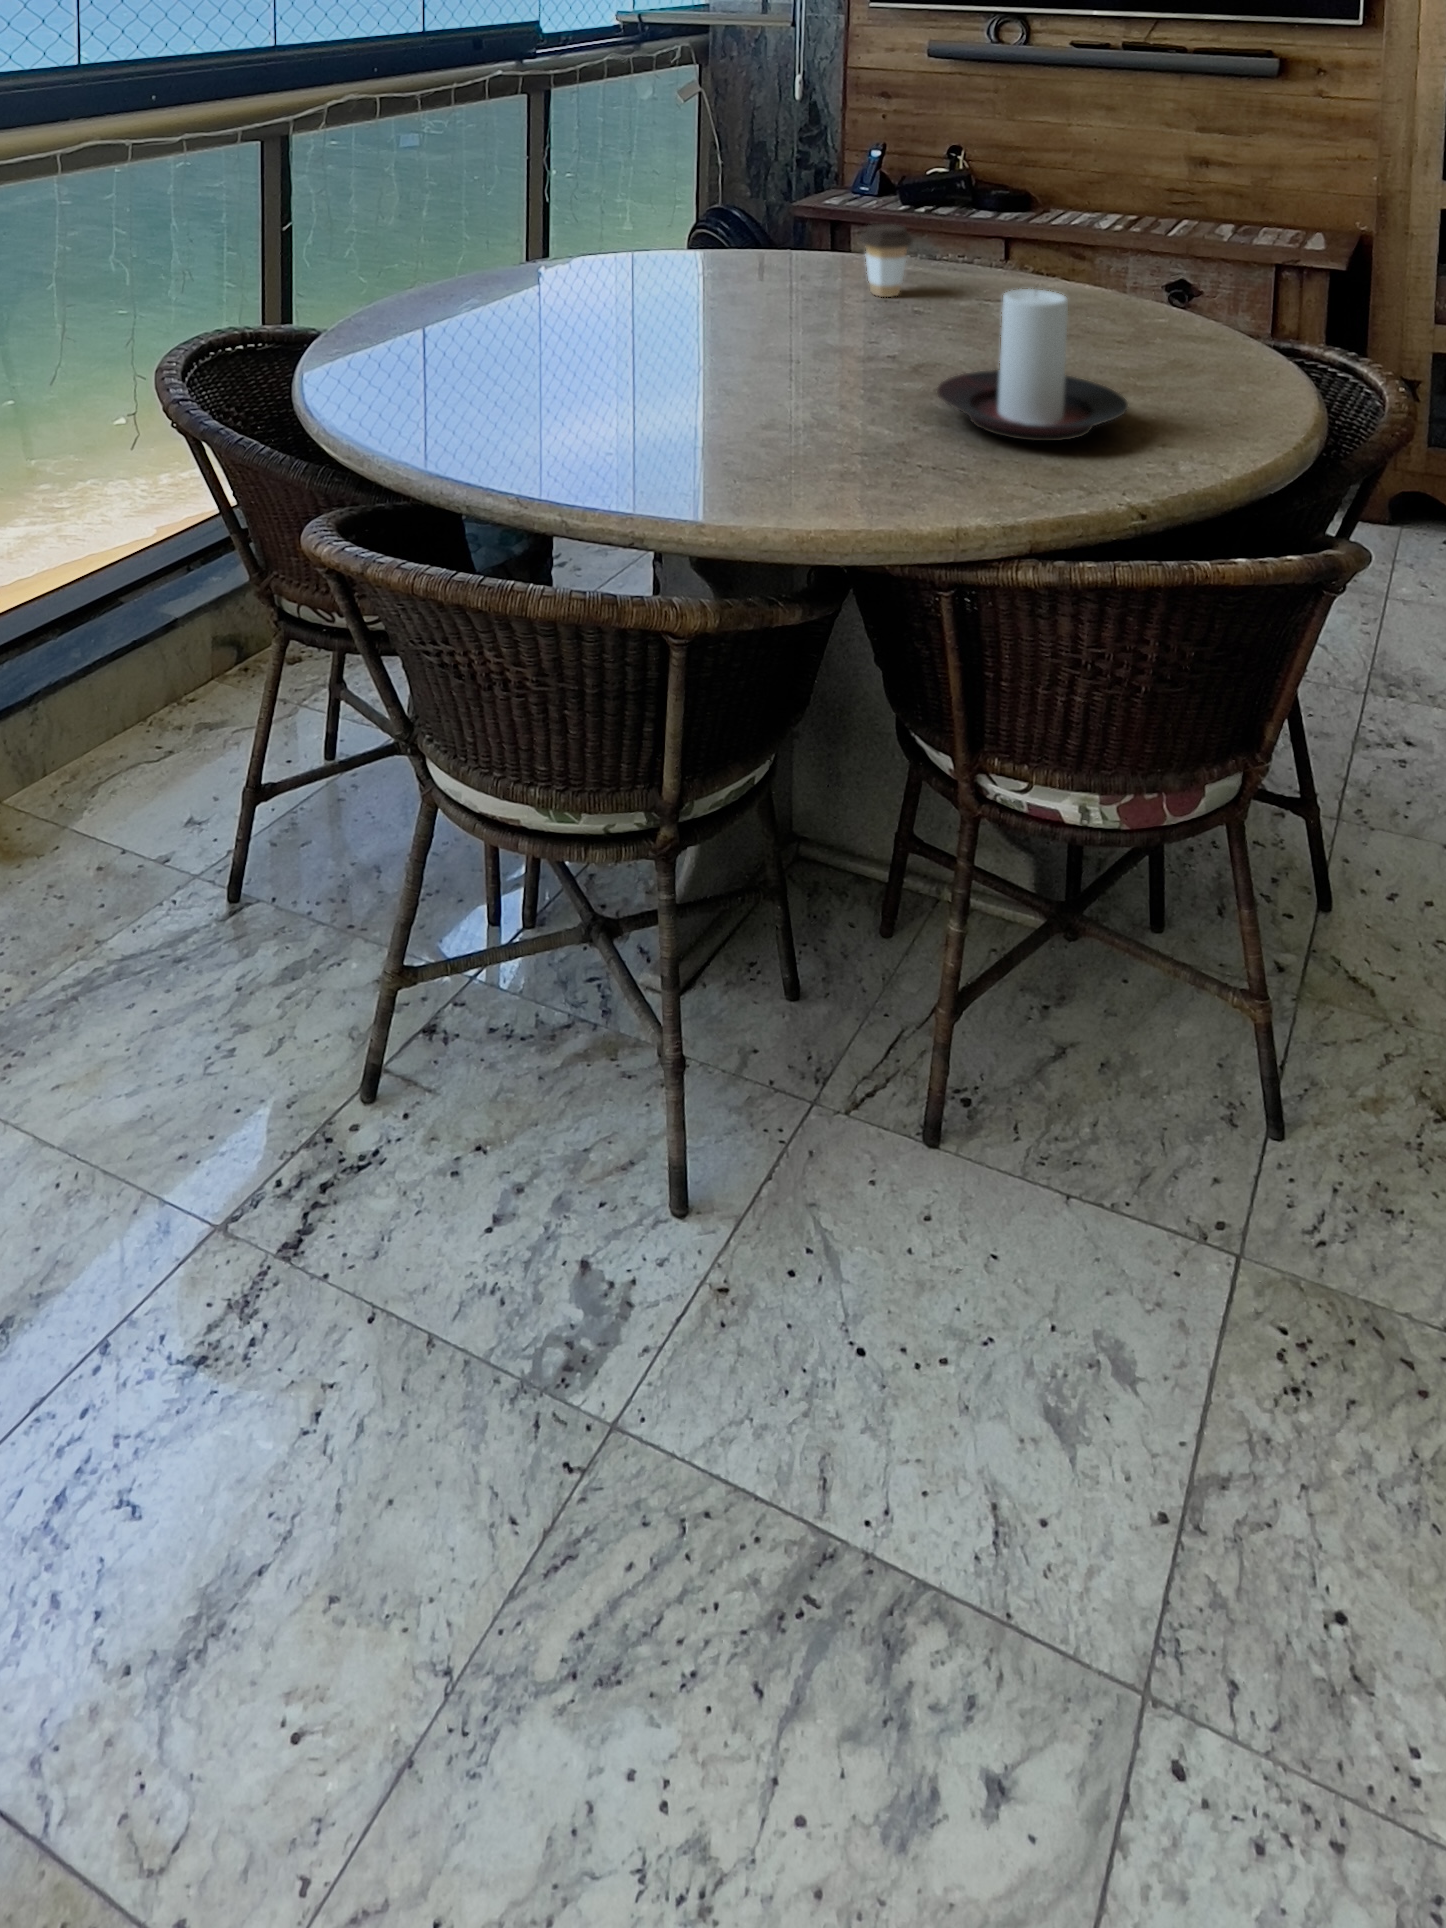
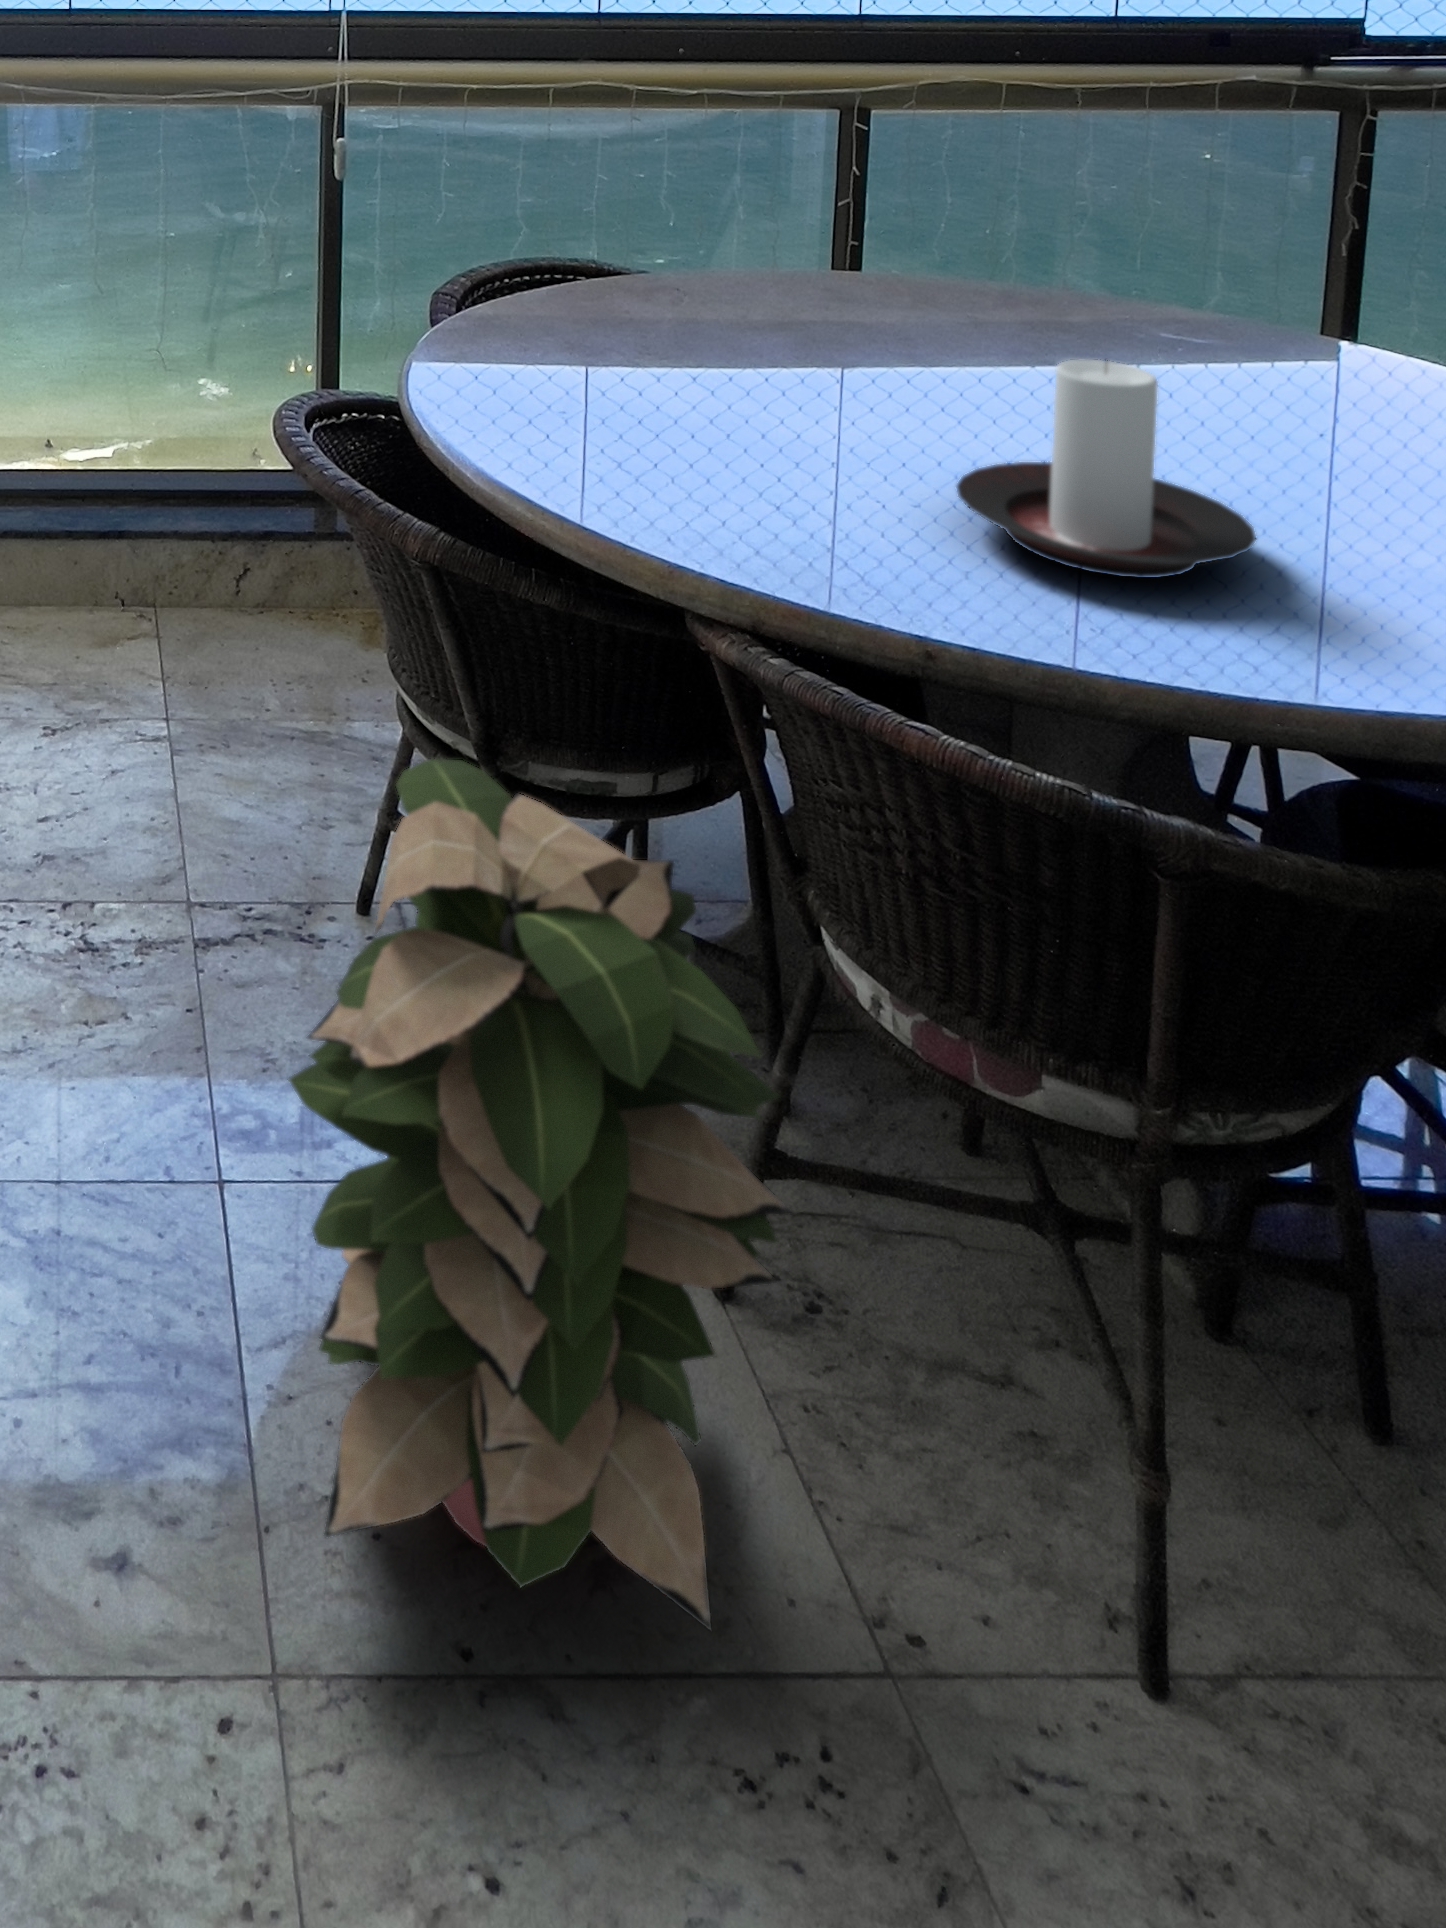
coffee cup: present [861,224,913,297] -> none [1308,287,1395,396]
decorative plant: none [800,778,1271,1541] -> present [287,759,790,1630]

